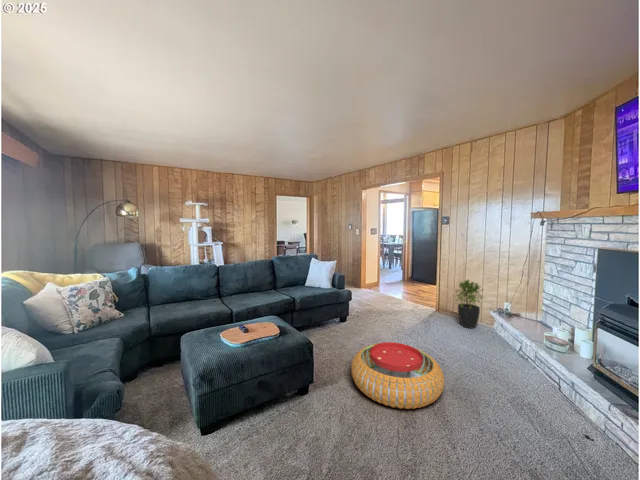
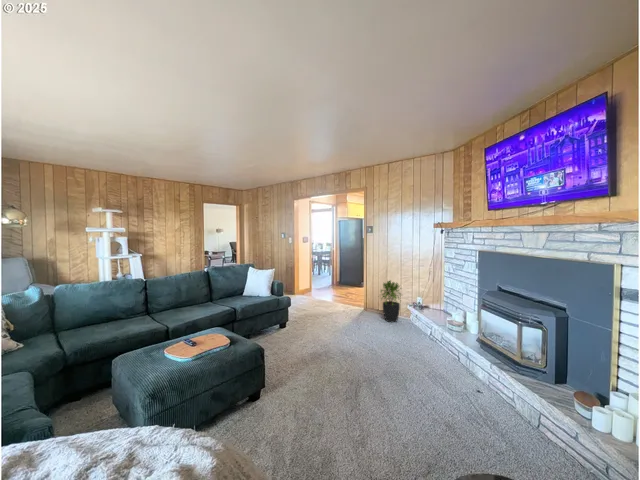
pouf: present [351,342,444,409] -> none [299,340,379,396]

